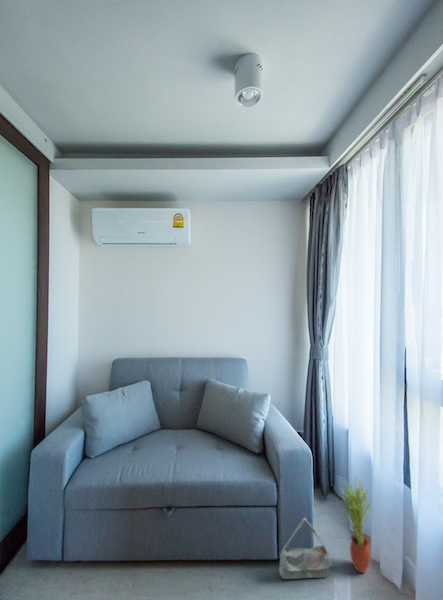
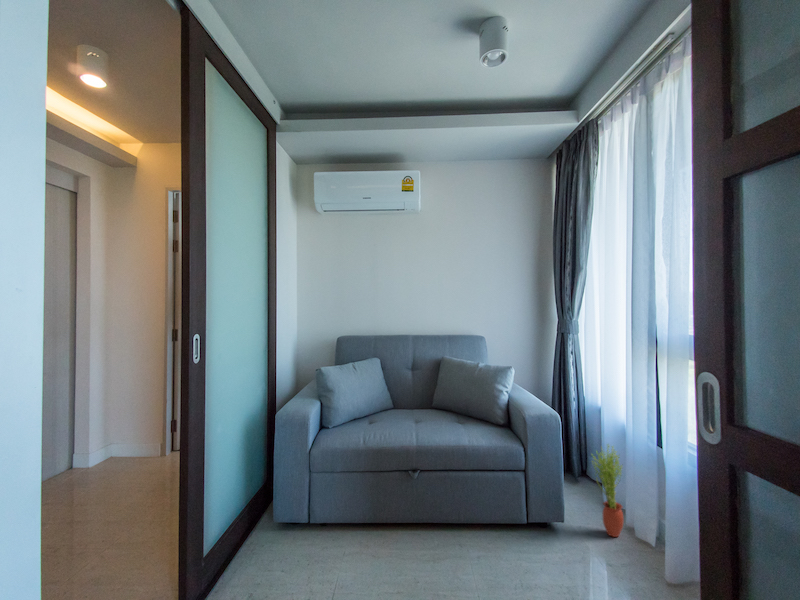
bag: present [279,518,331,579] -> none [528,479,583,539]

